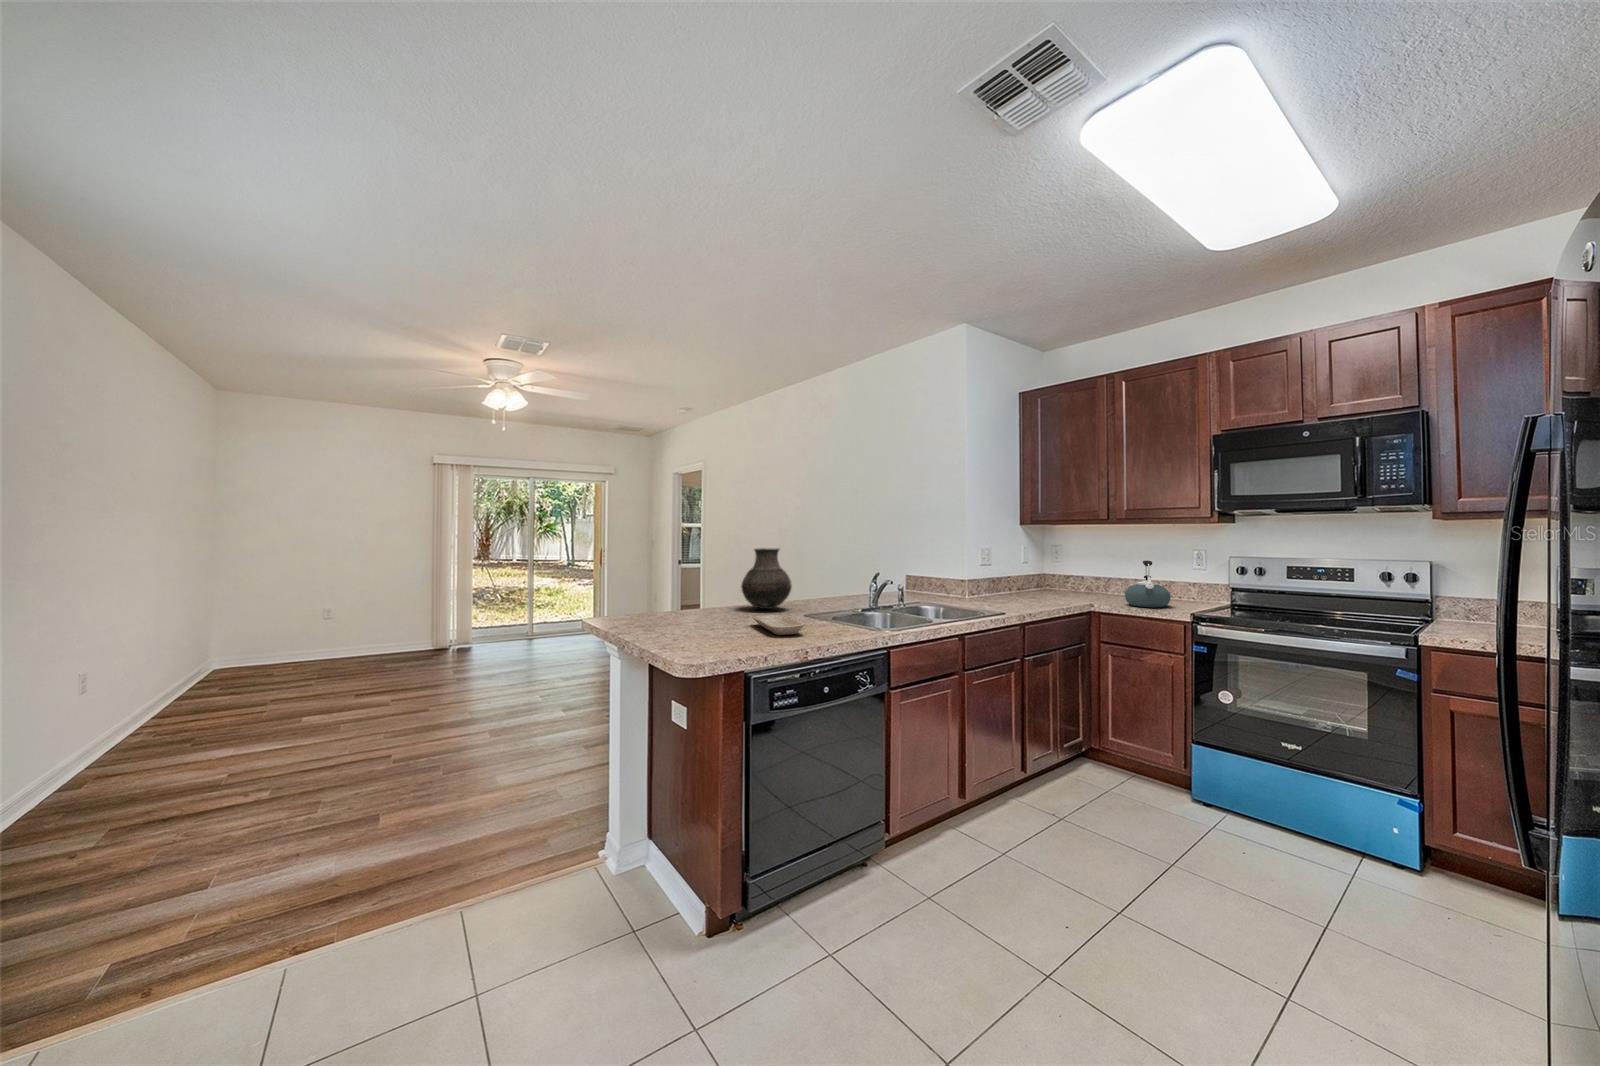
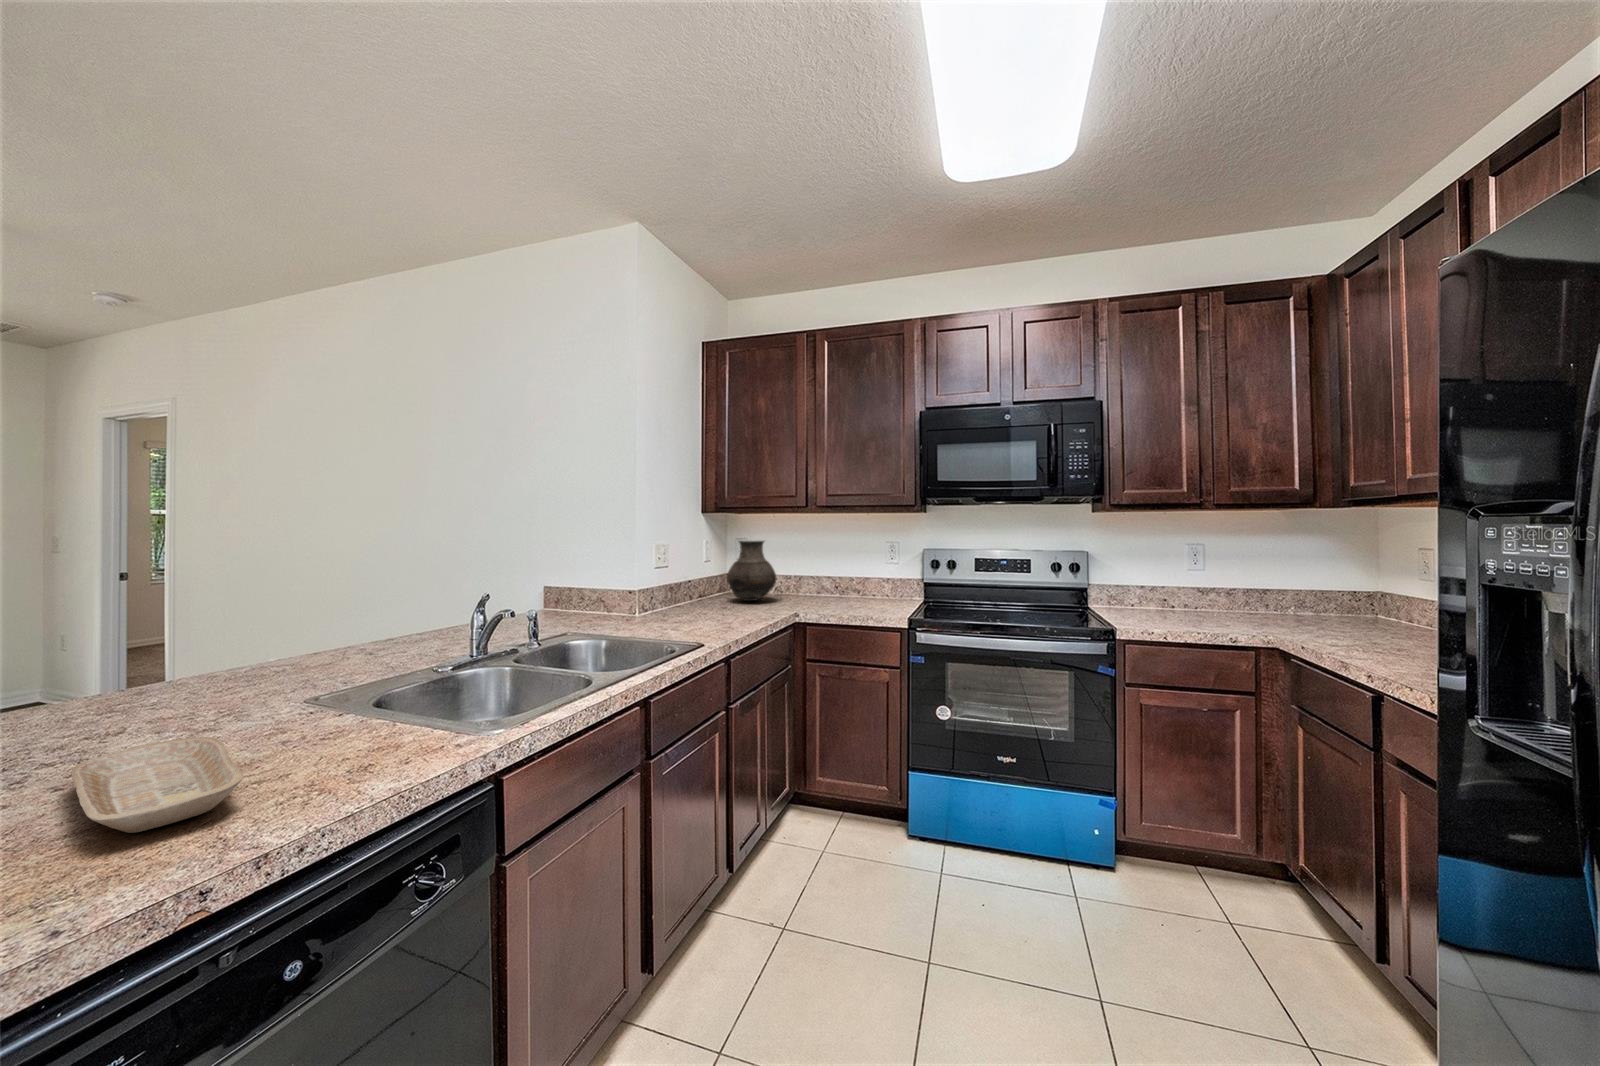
vase: present [741,548,792,609] -> present [727,541,776,601]
kettle: present [1125,561,1170,607] -> none [830,556,877,613]

